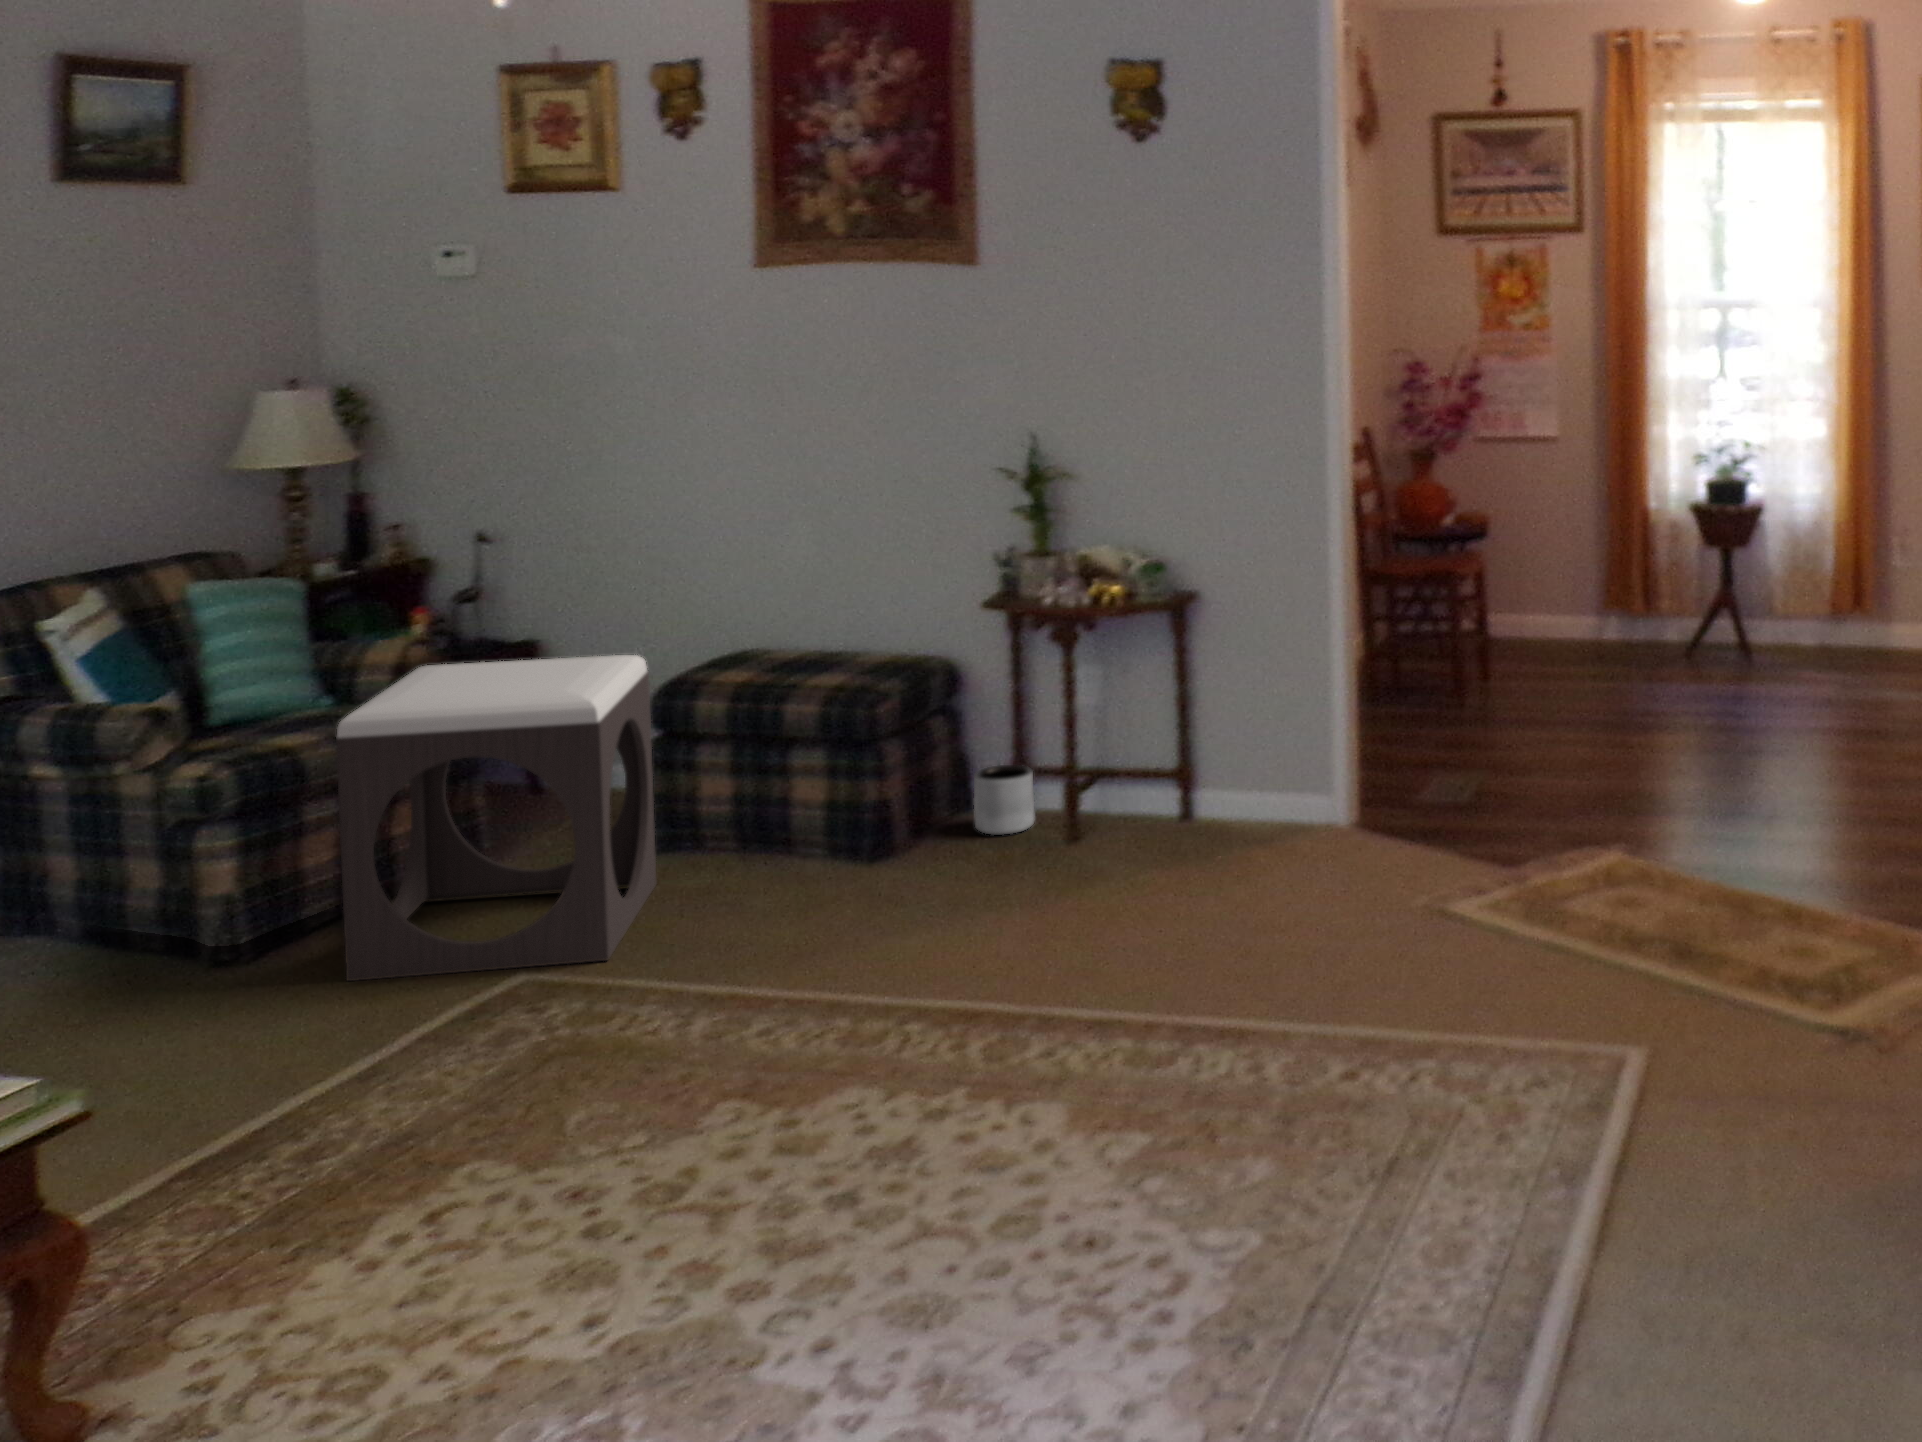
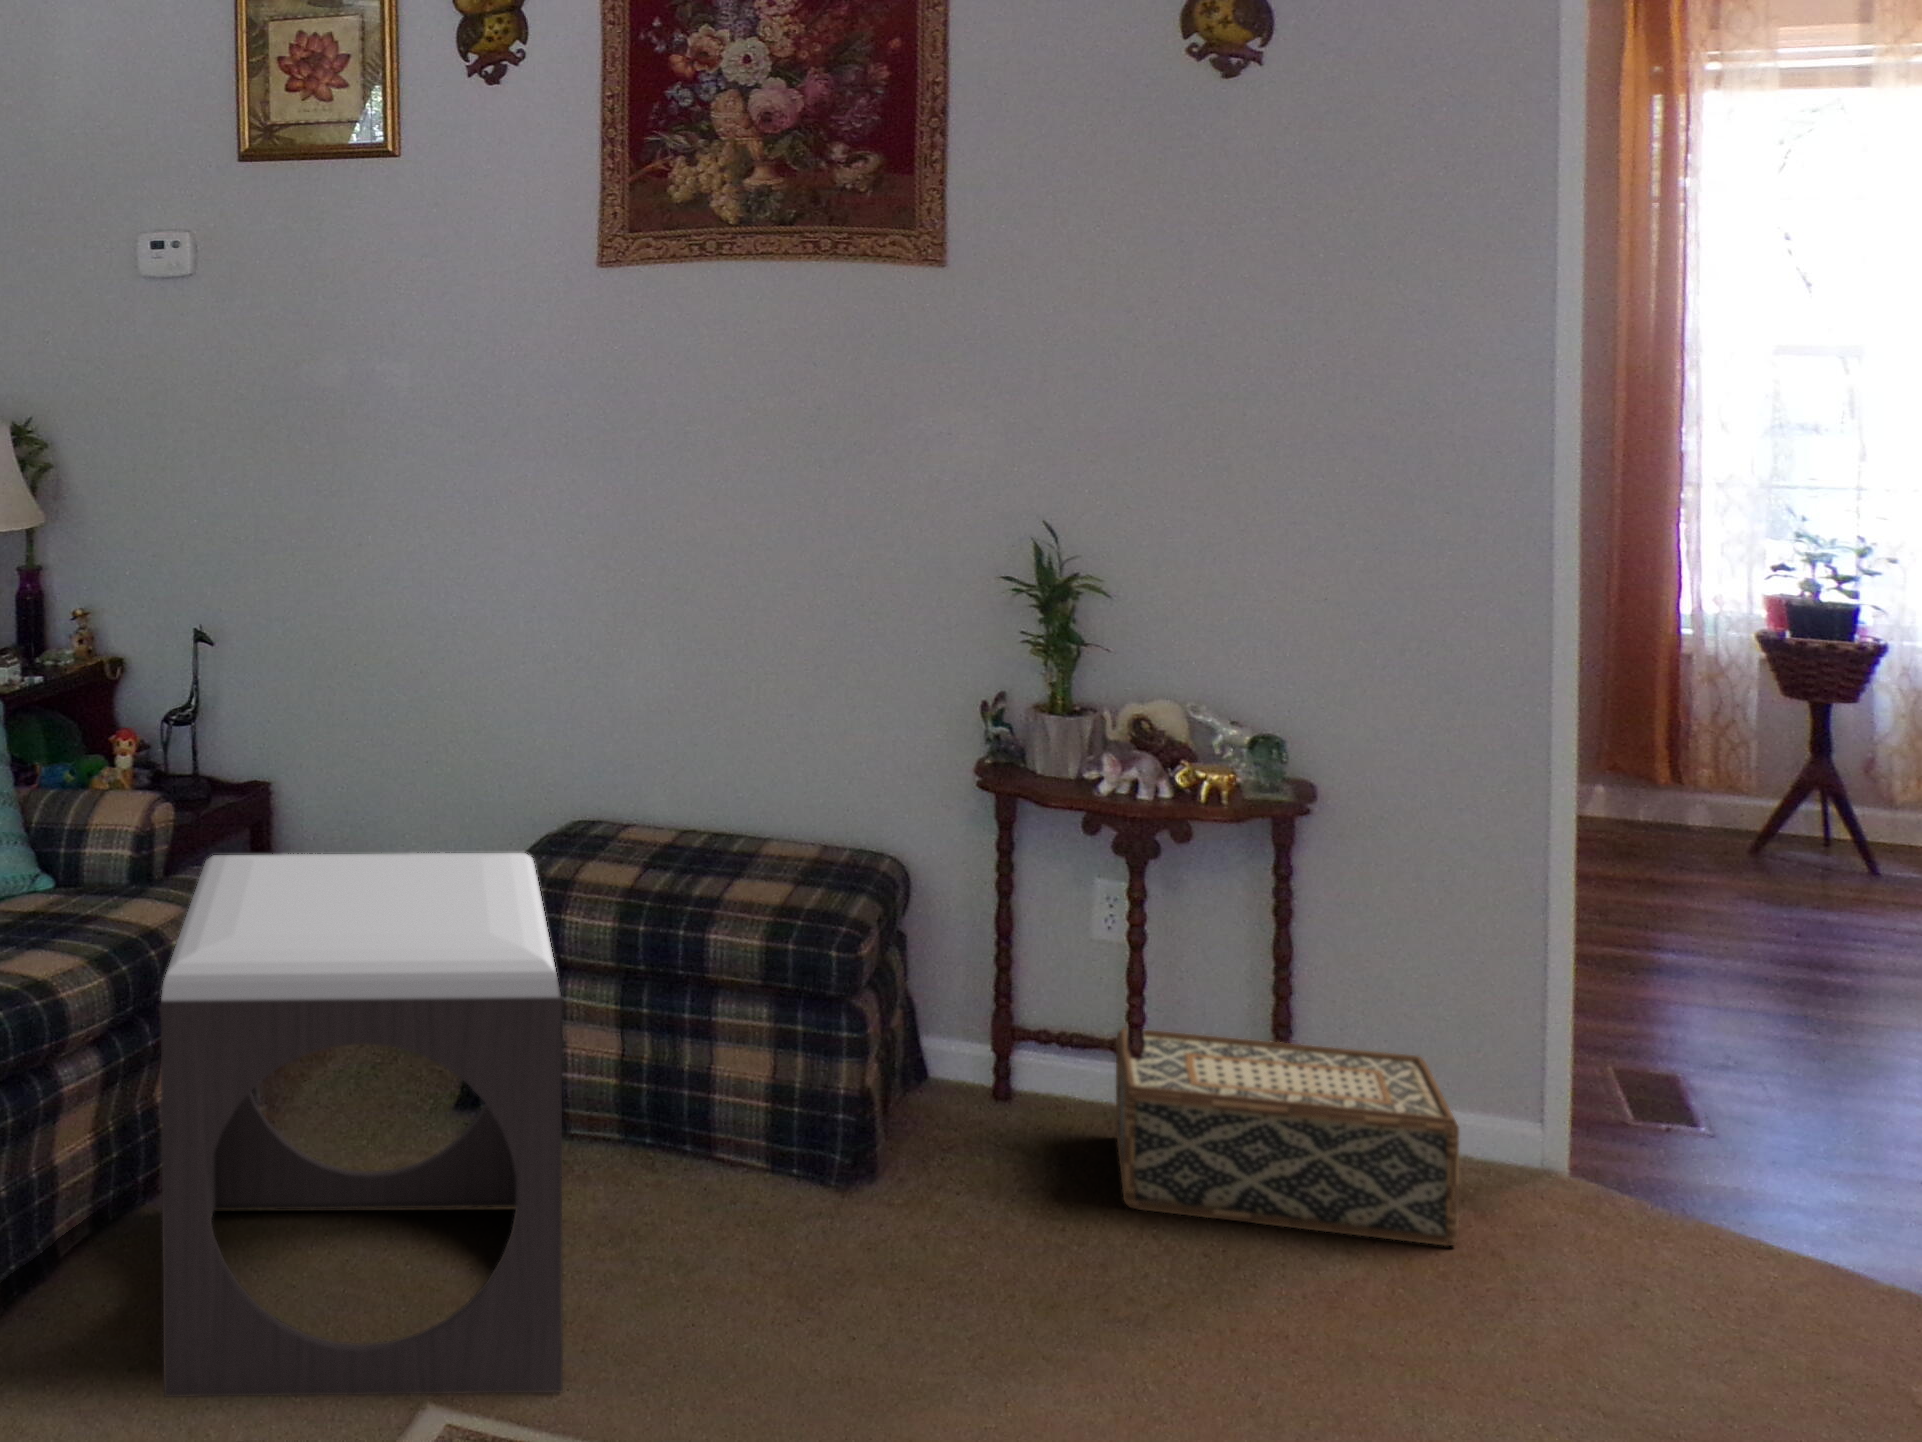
woven basket: none [1044,757,1255,863] -> present [1116,1028,1459,1246]
planter: present [974,765,1034,835] -> none [955,1025,1047,1142]

